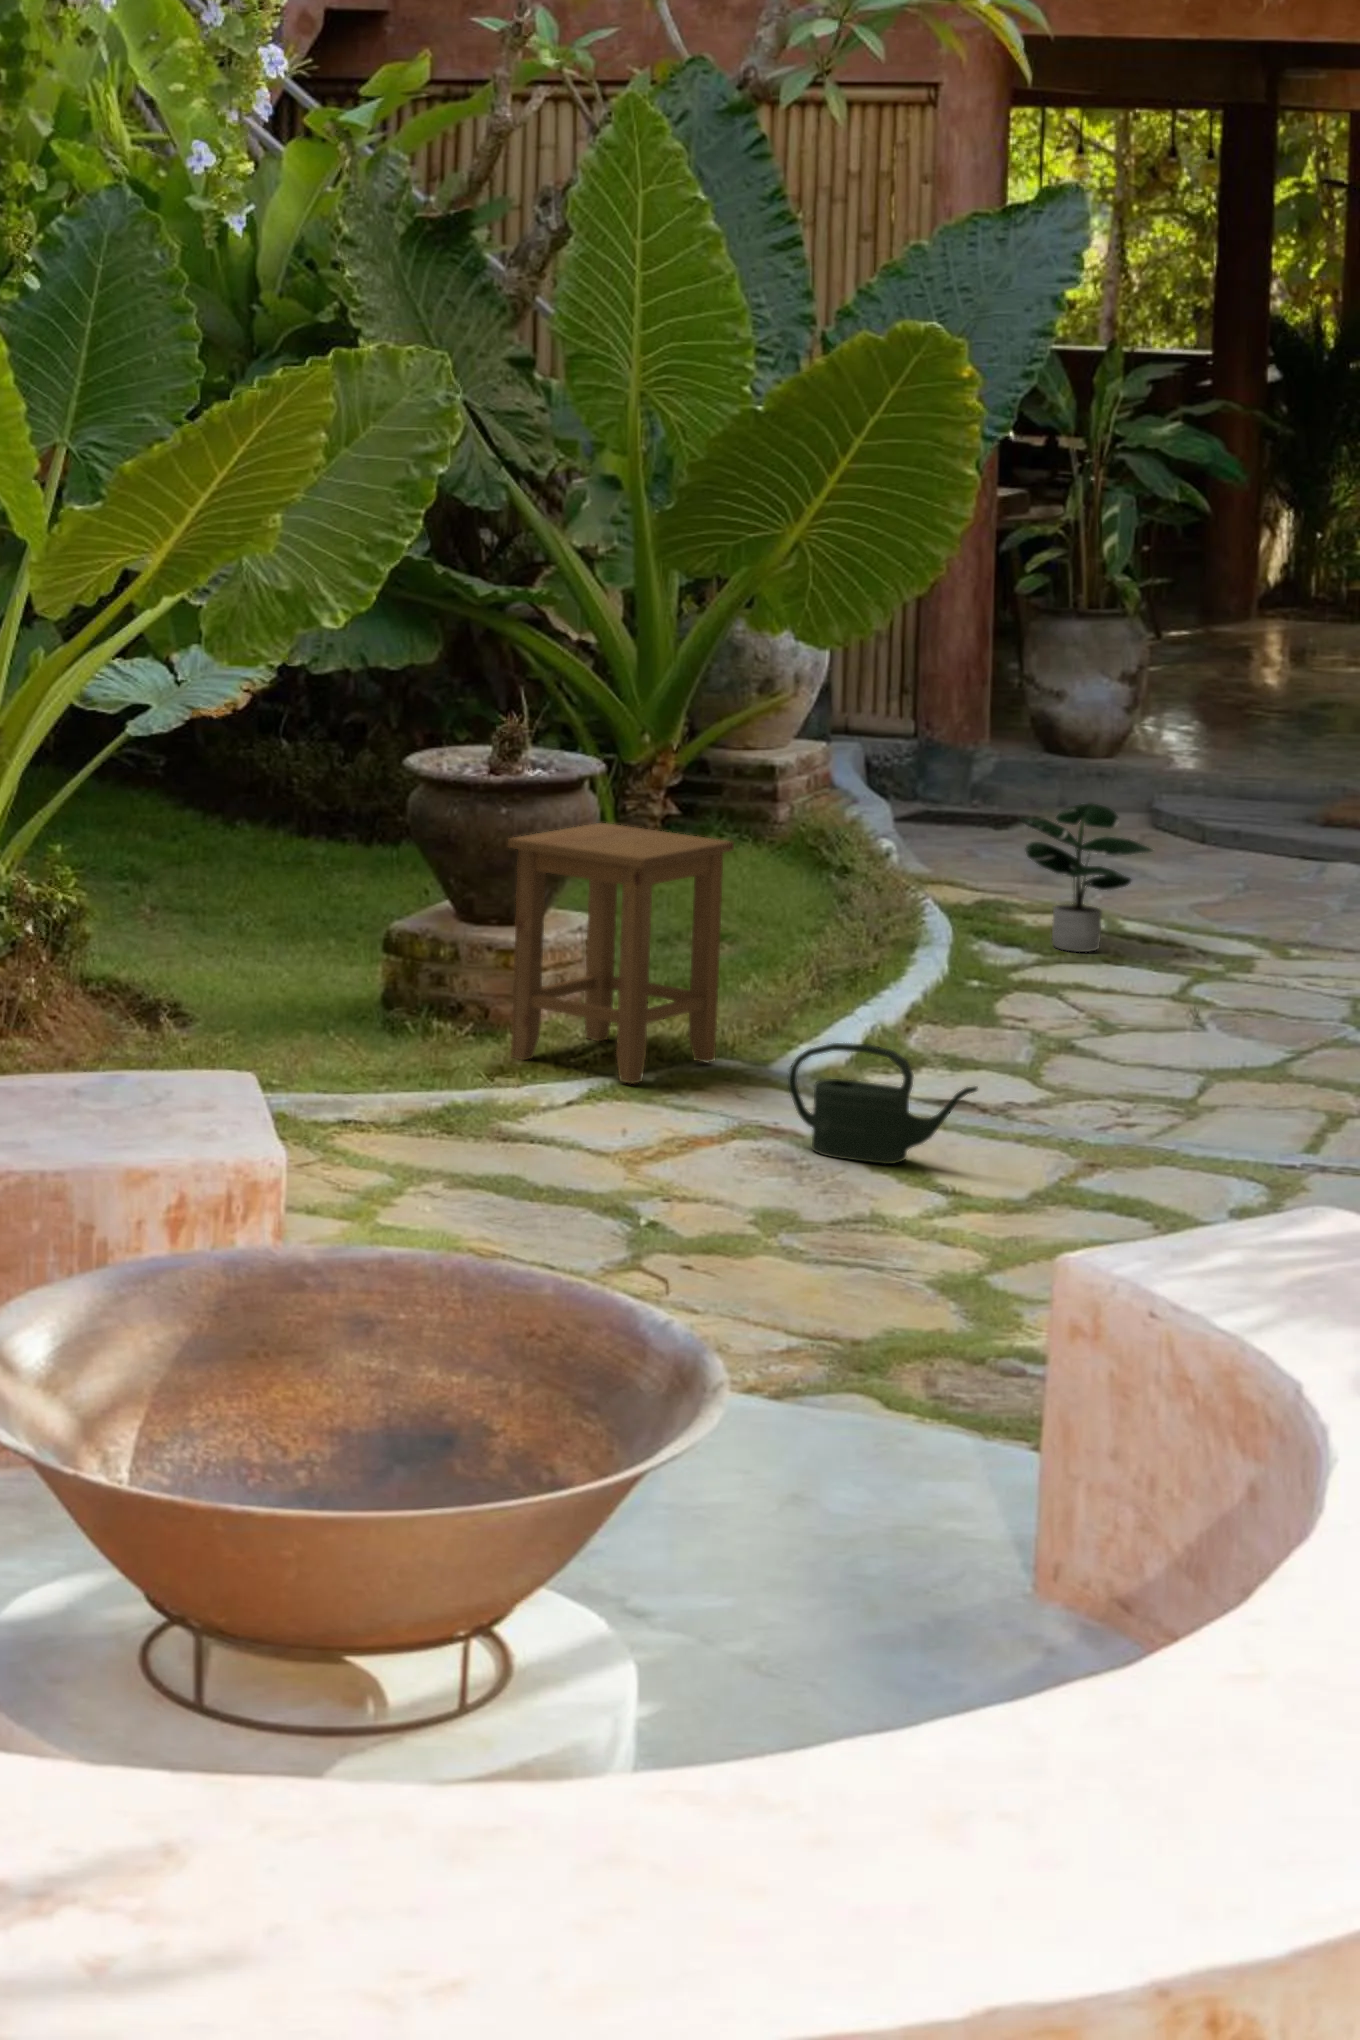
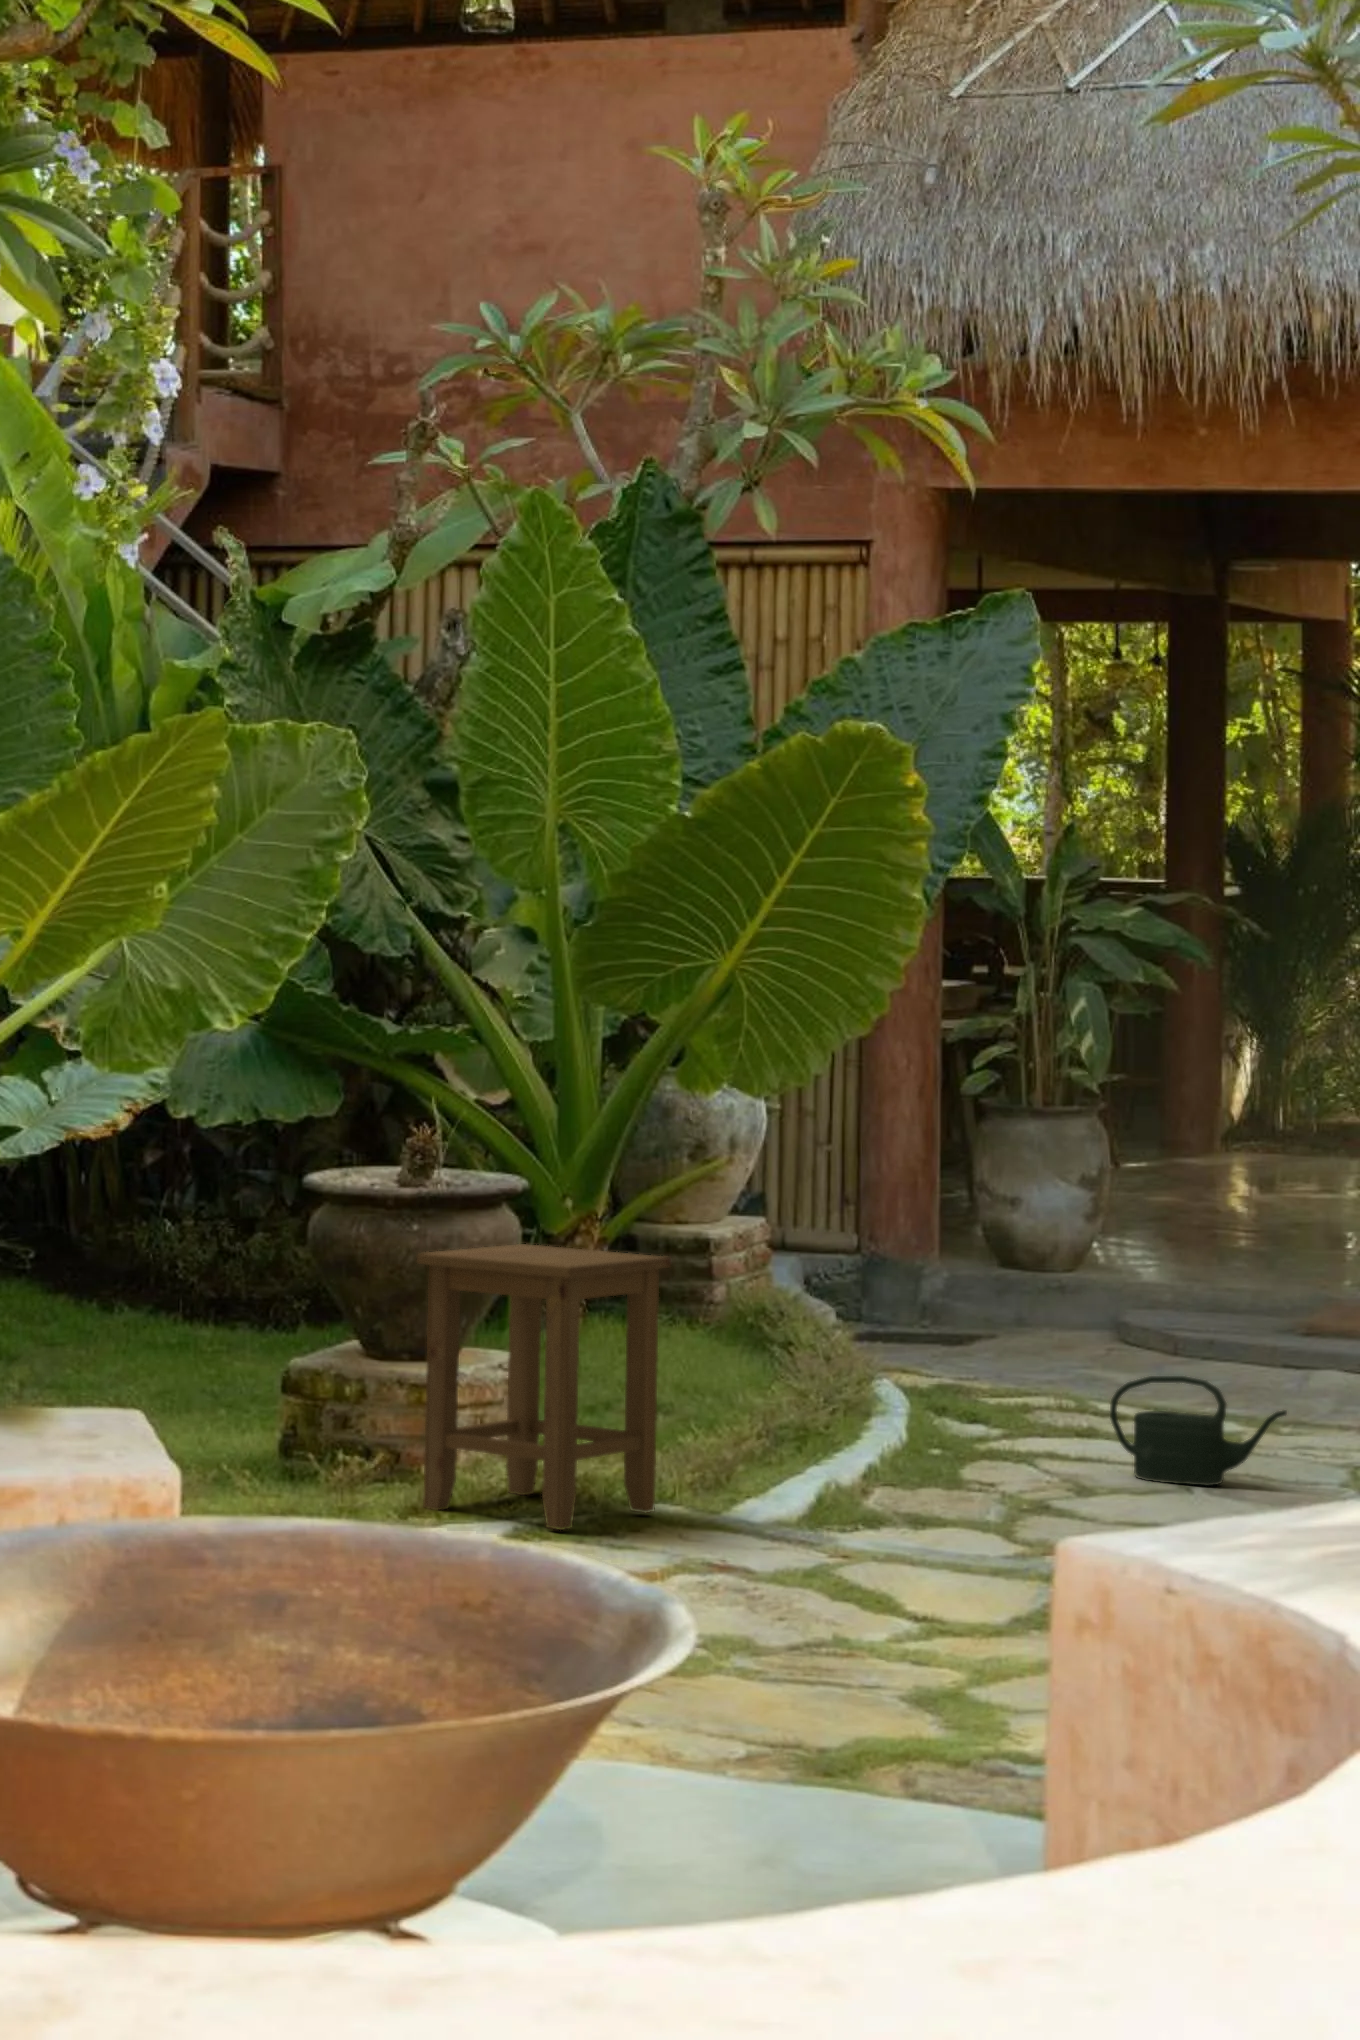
potted plant: present [1020,804,1153,952] -> none [989,1260,1143,1427]
watering can: present [788,1043,977,1164] -> present [1110,1376,1287,1486]

